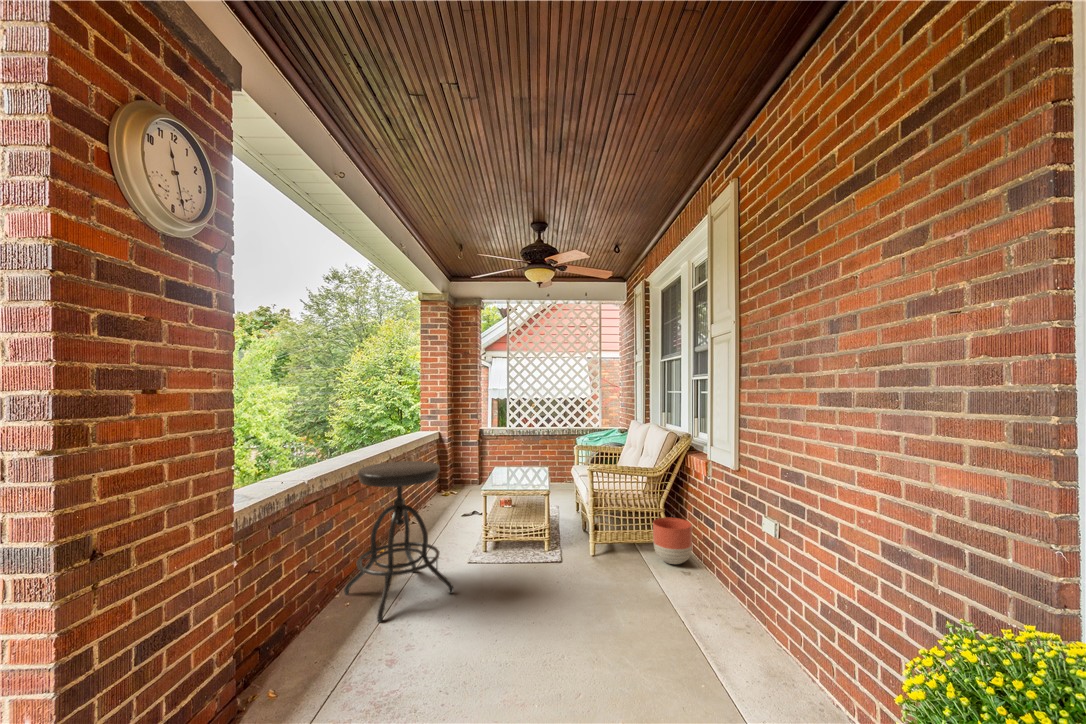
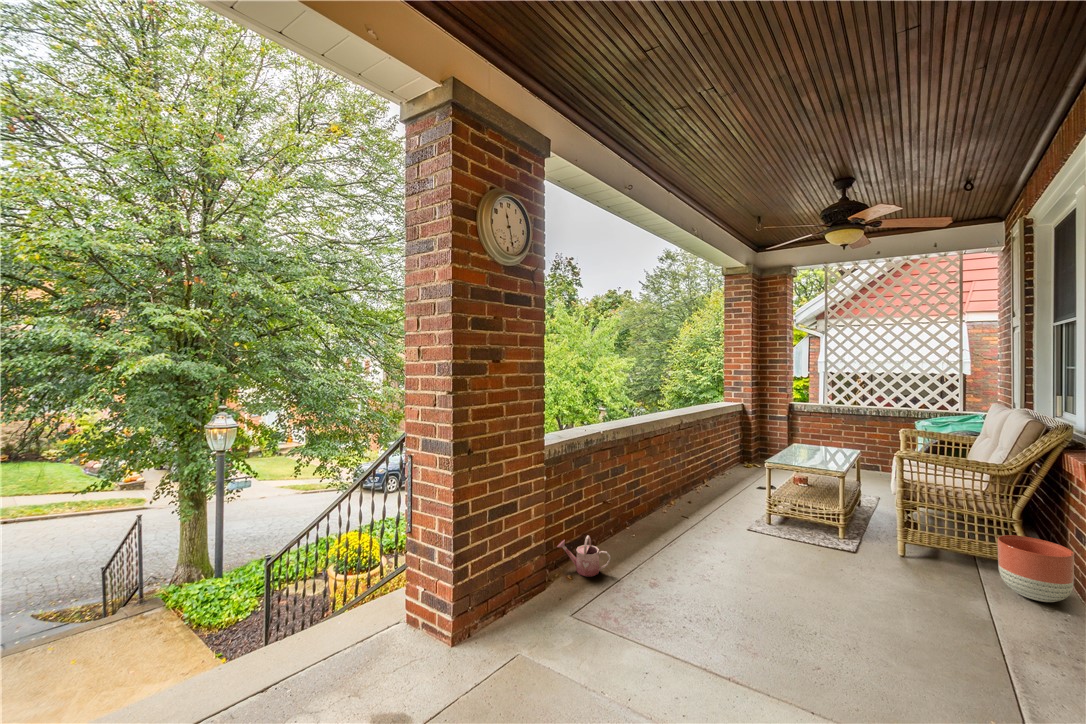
stool: present [344,461,453,622] -> none [632,424,719,549]
watering can: none [249,637,339,702] -> present [557,536,610,576]

